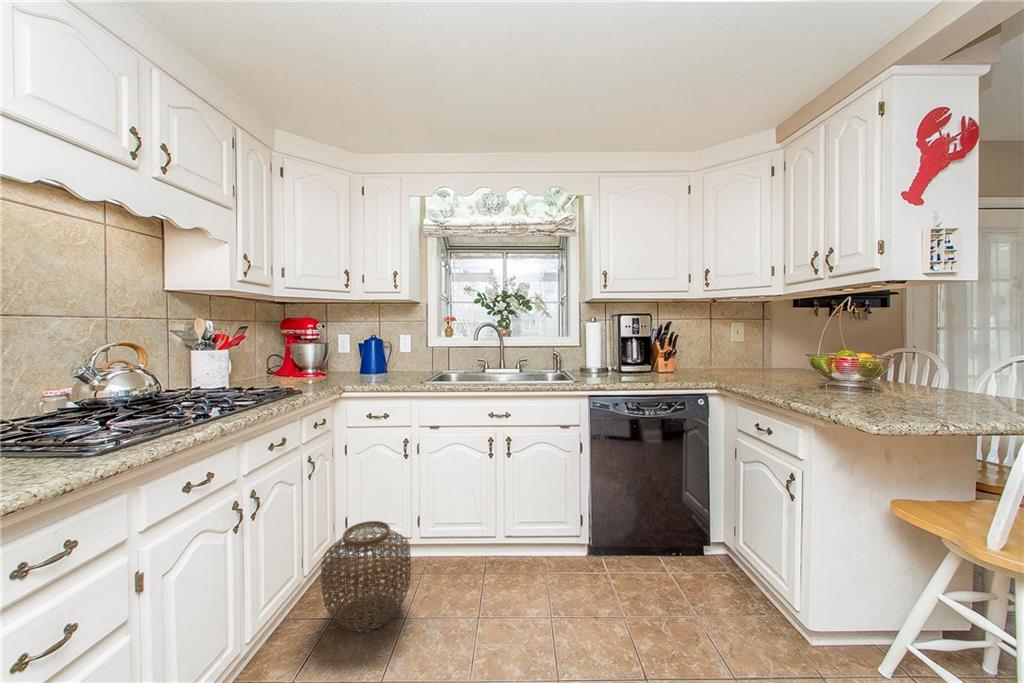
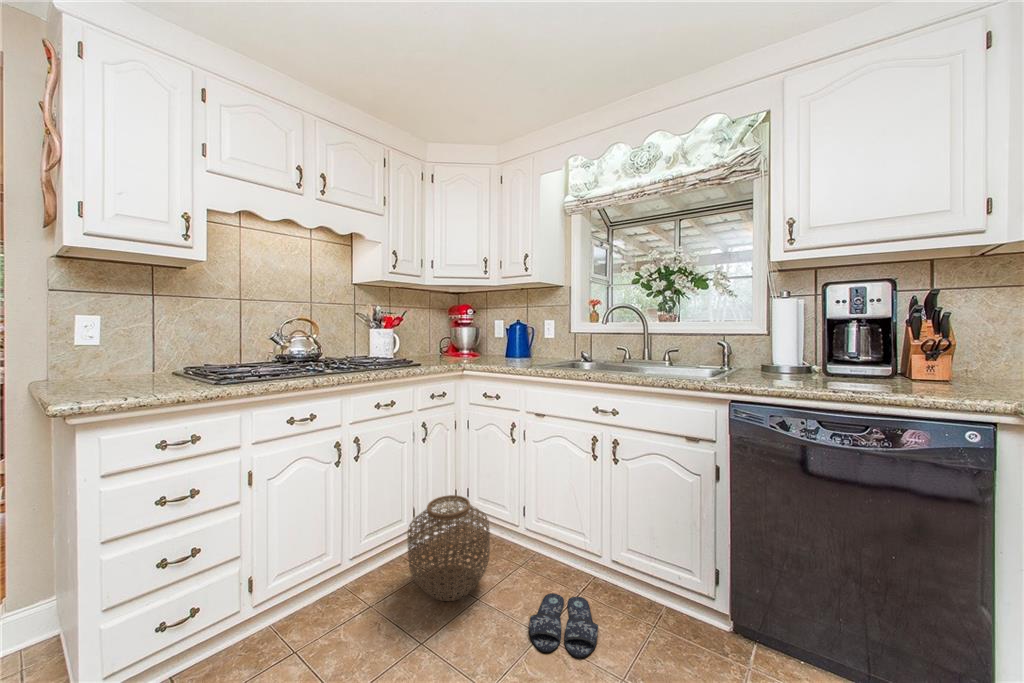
slippers: none [462,576,522,622] -> present [529,593,598,658]

